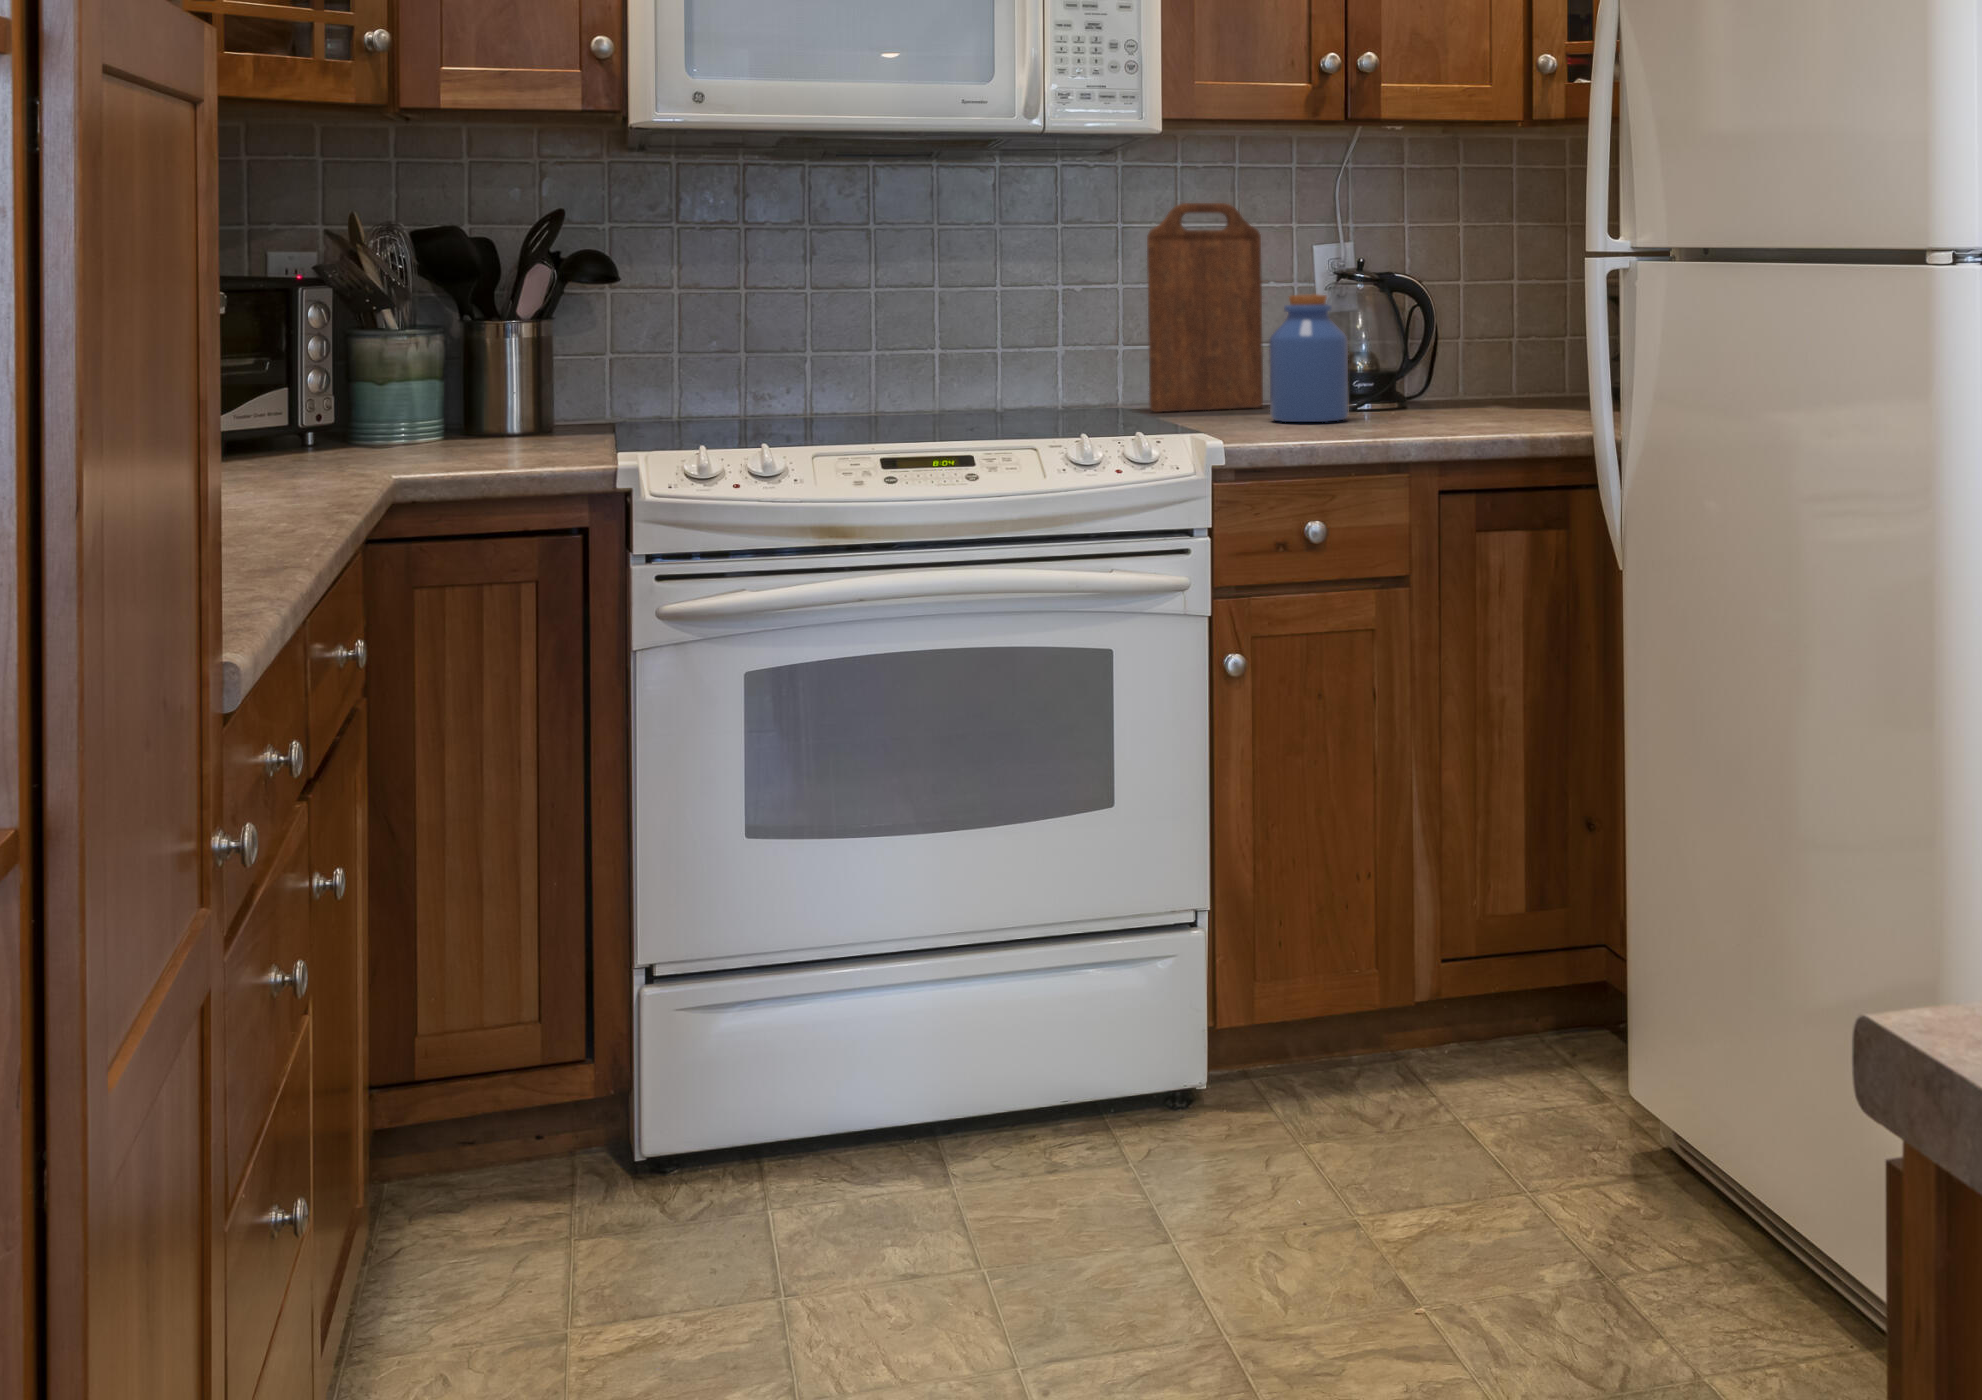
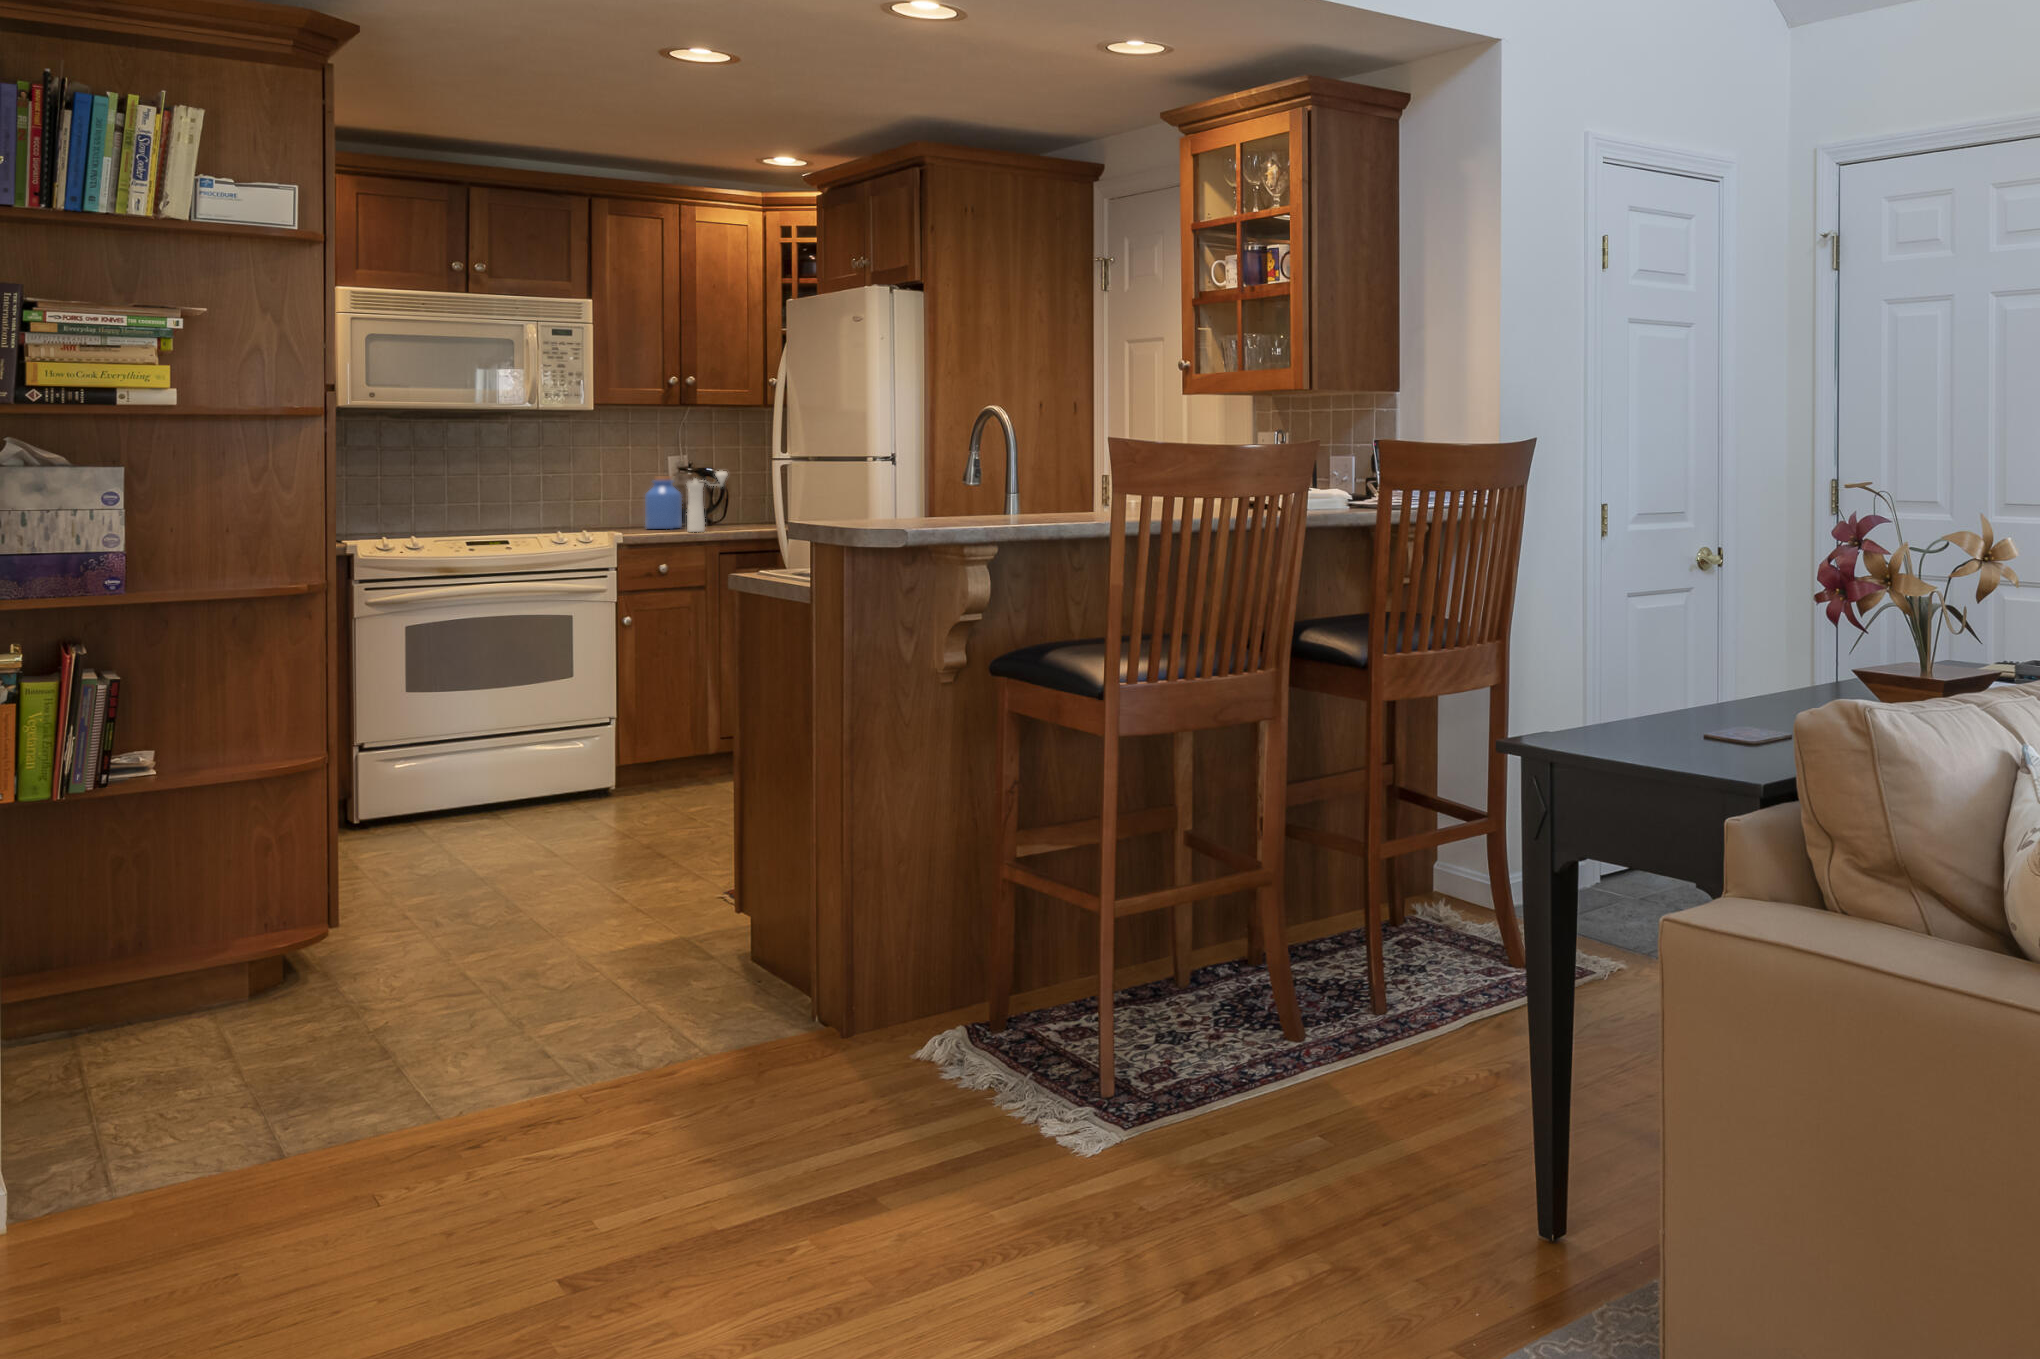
cutting board: present [1147,203,1263,412] -> none [585,437,643,528]
pepper mill: none [1363,284,1457,439] -> present [687,471,727,532]

